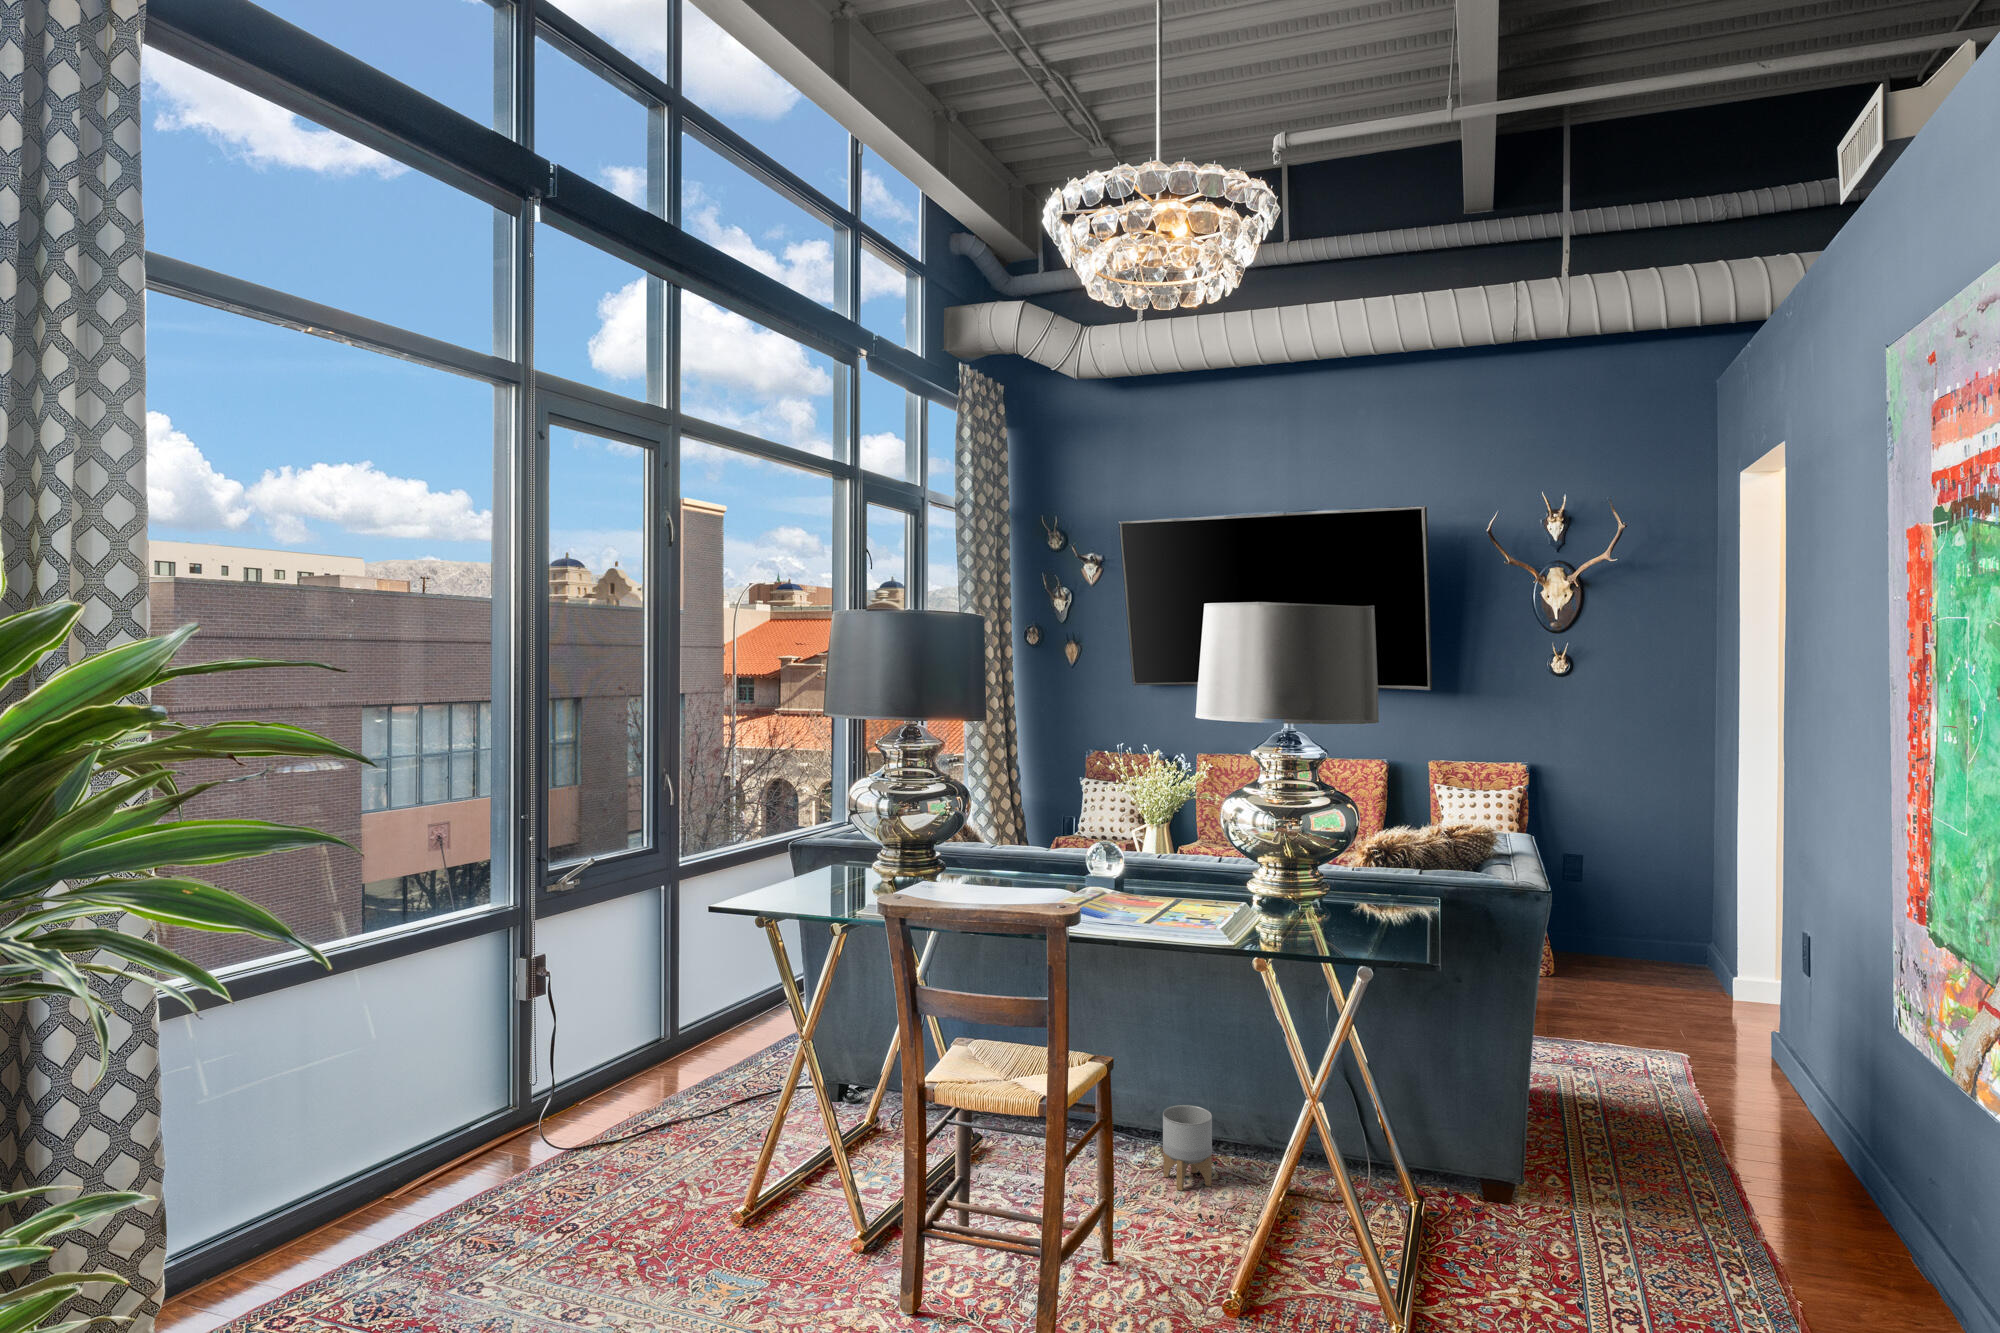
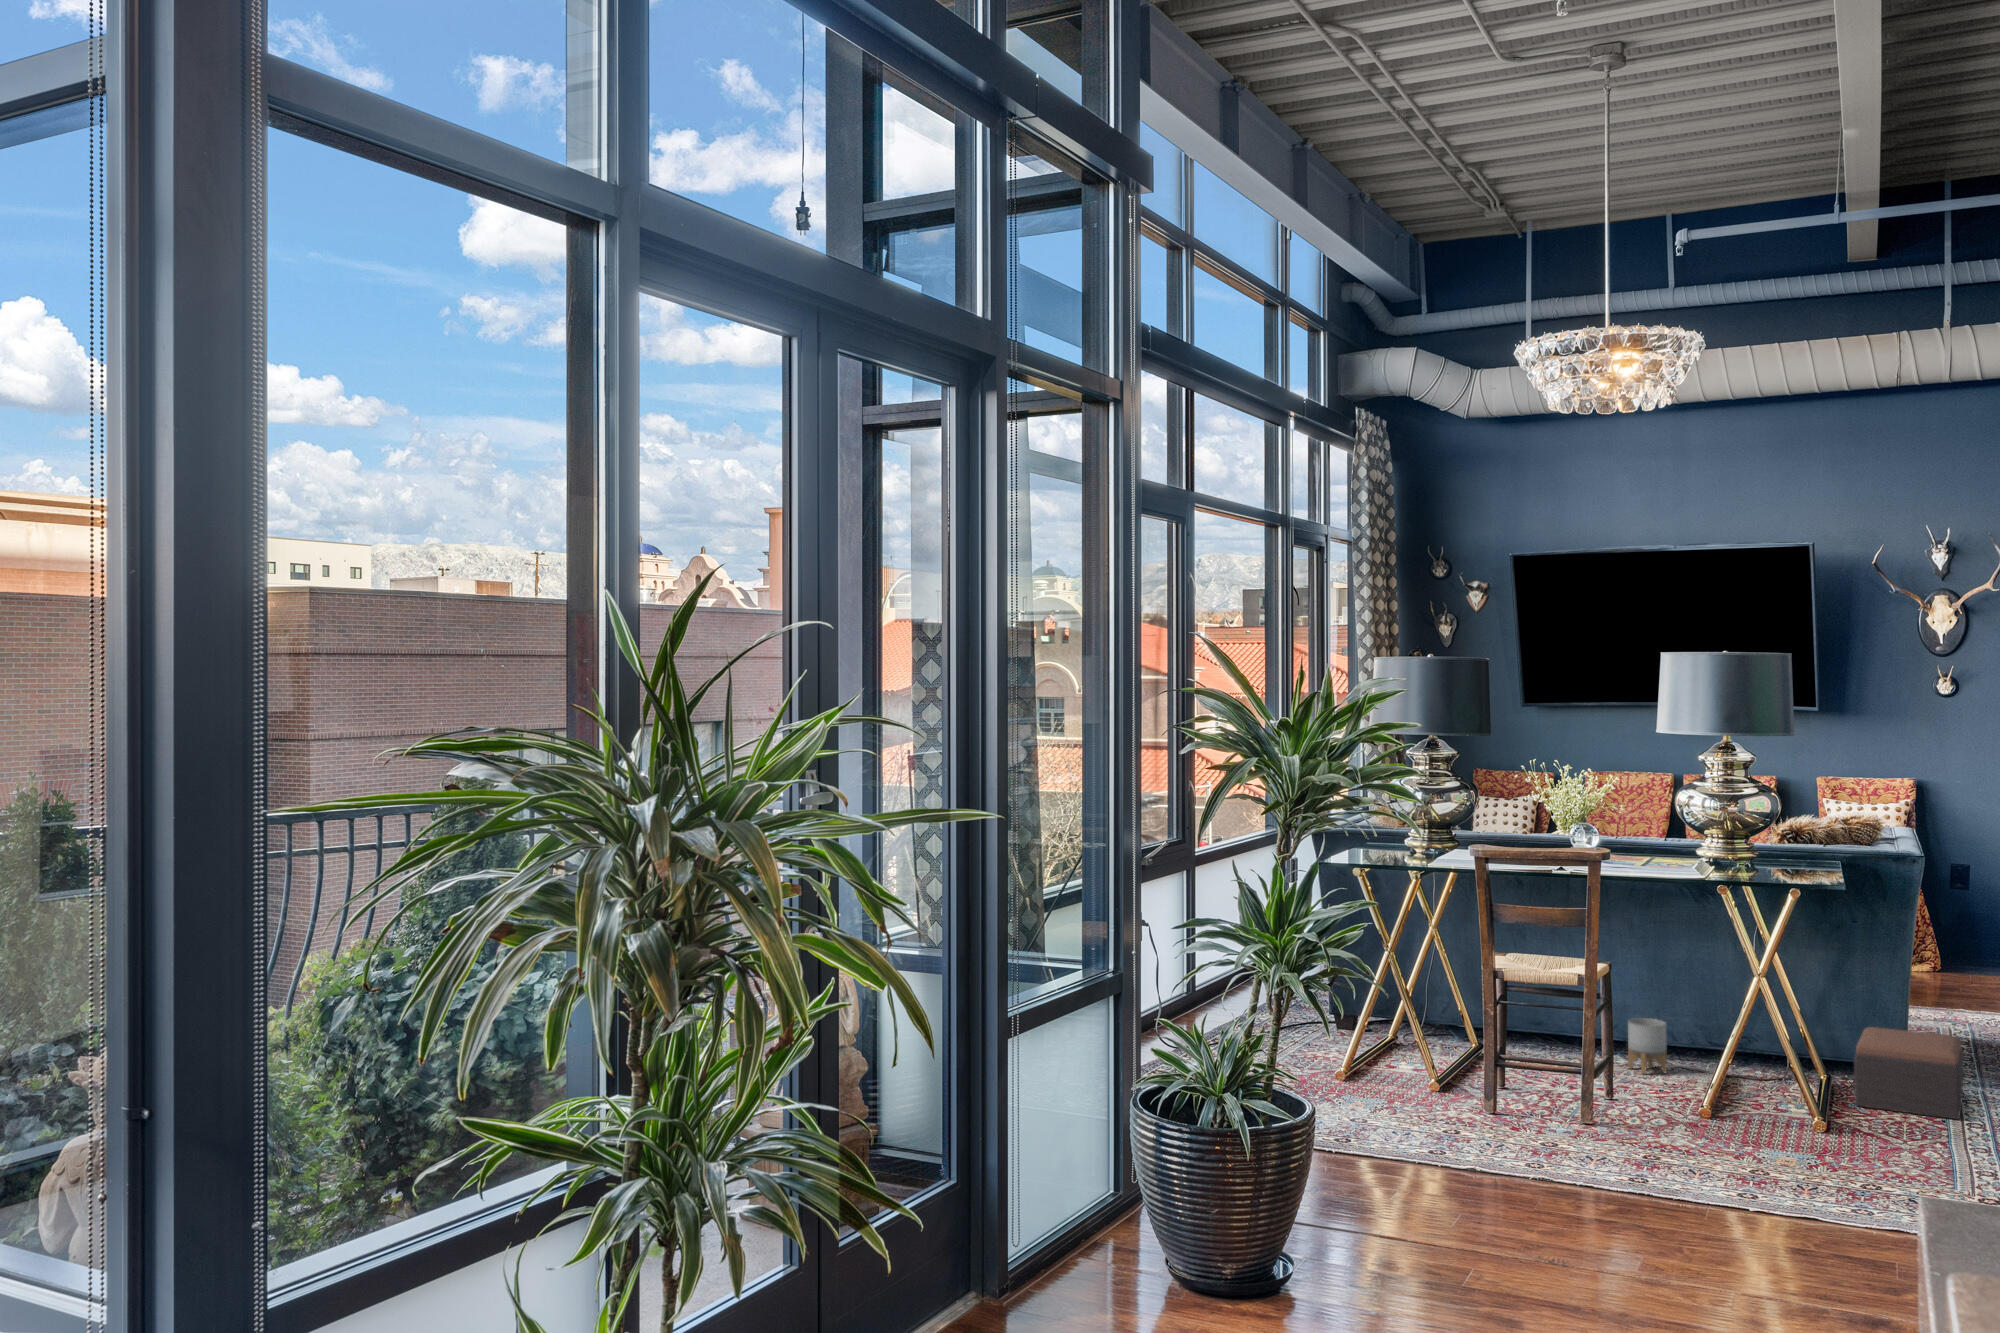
footstool: none [1452,1126,1597,1289] -> present [1854,1027,1963,1120]

